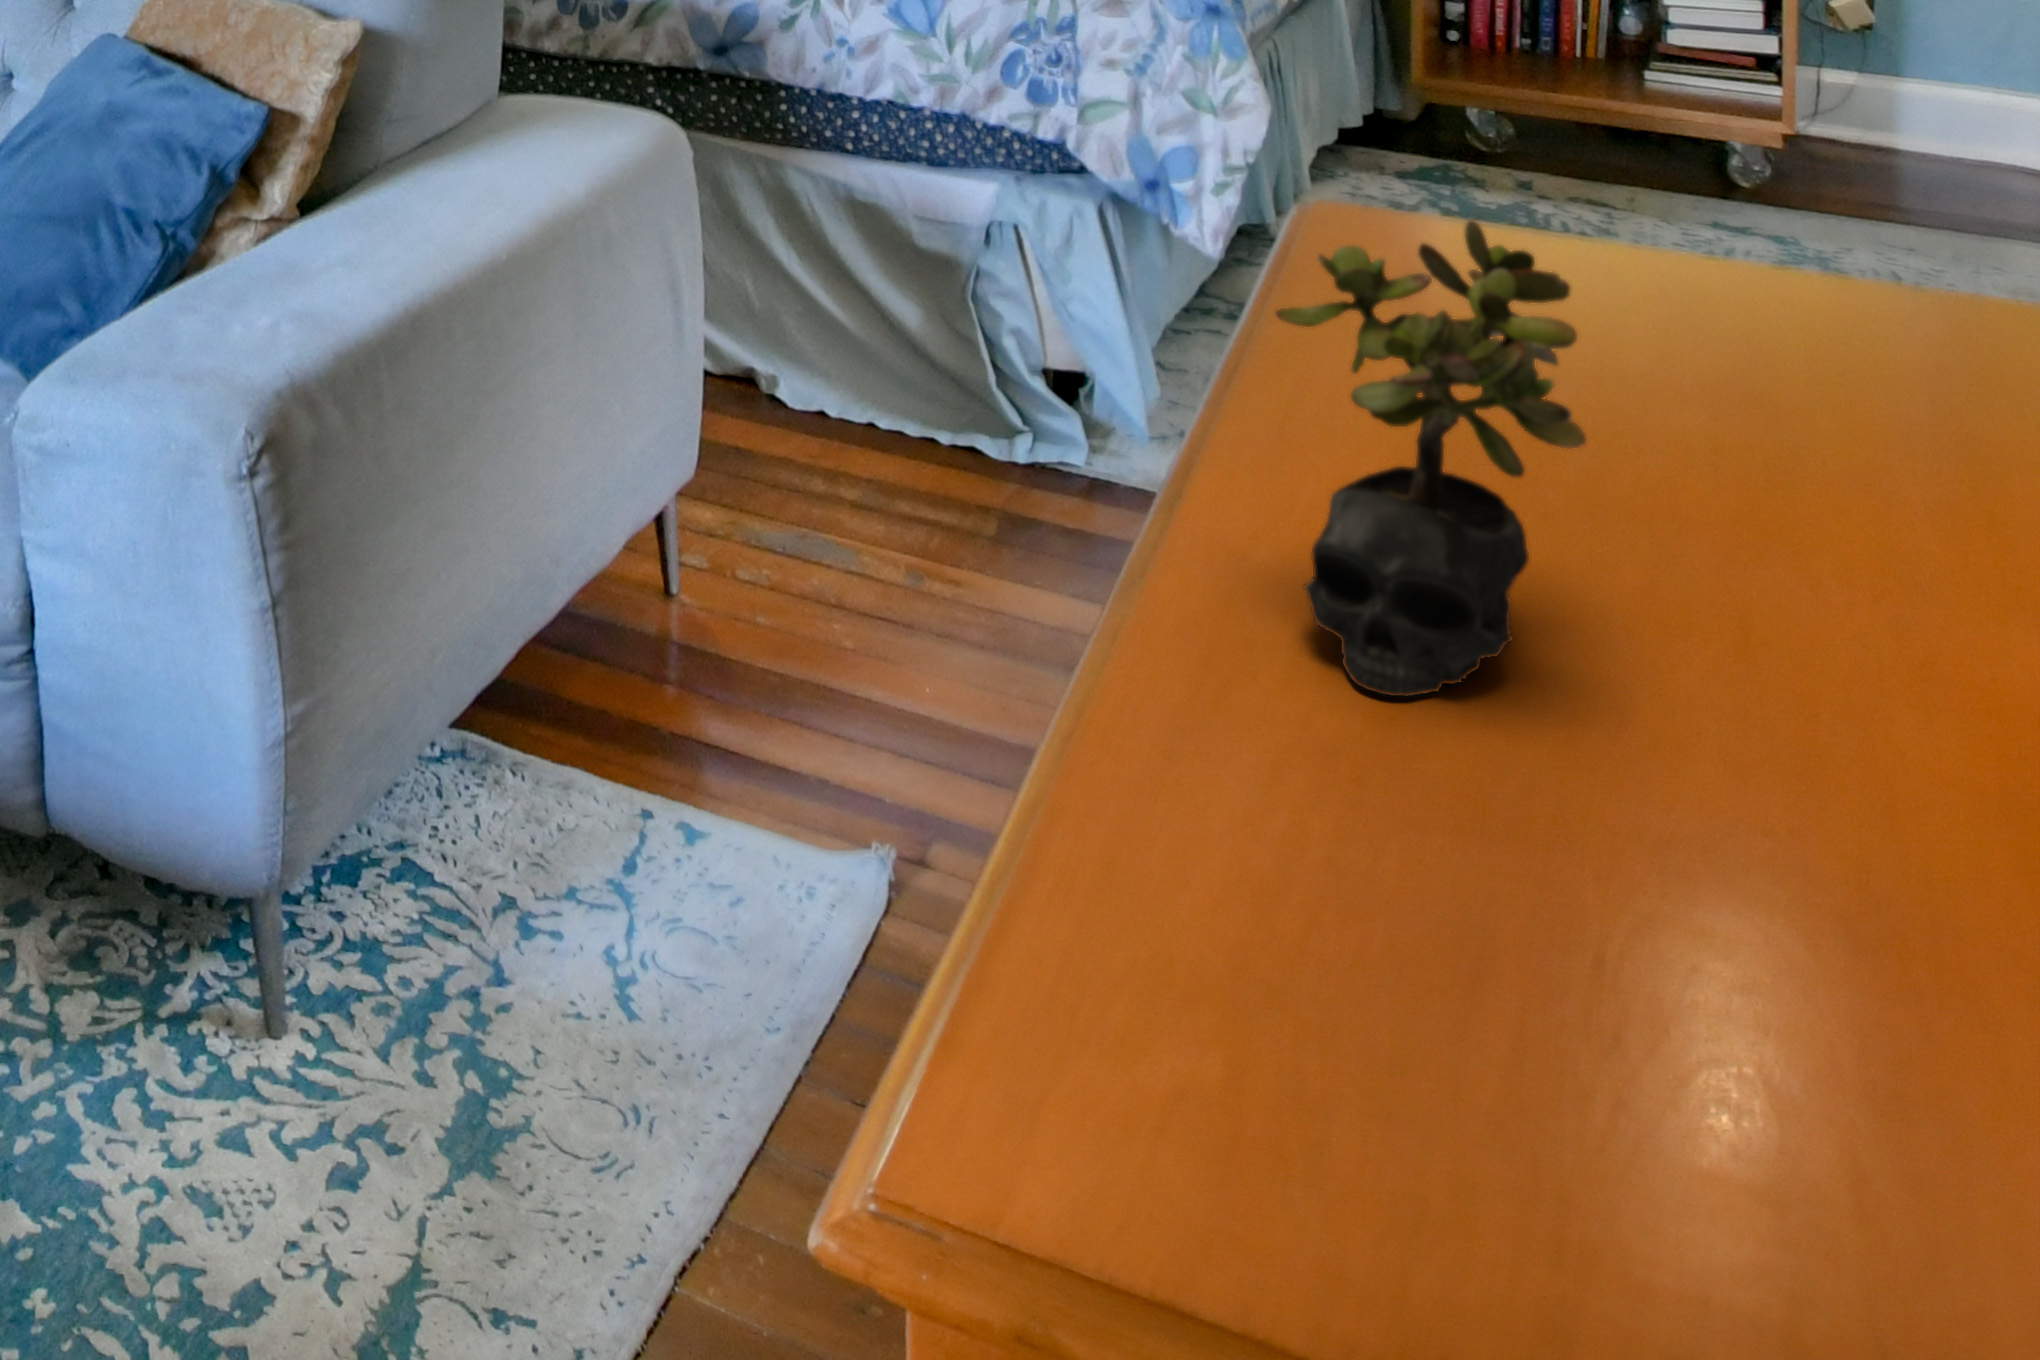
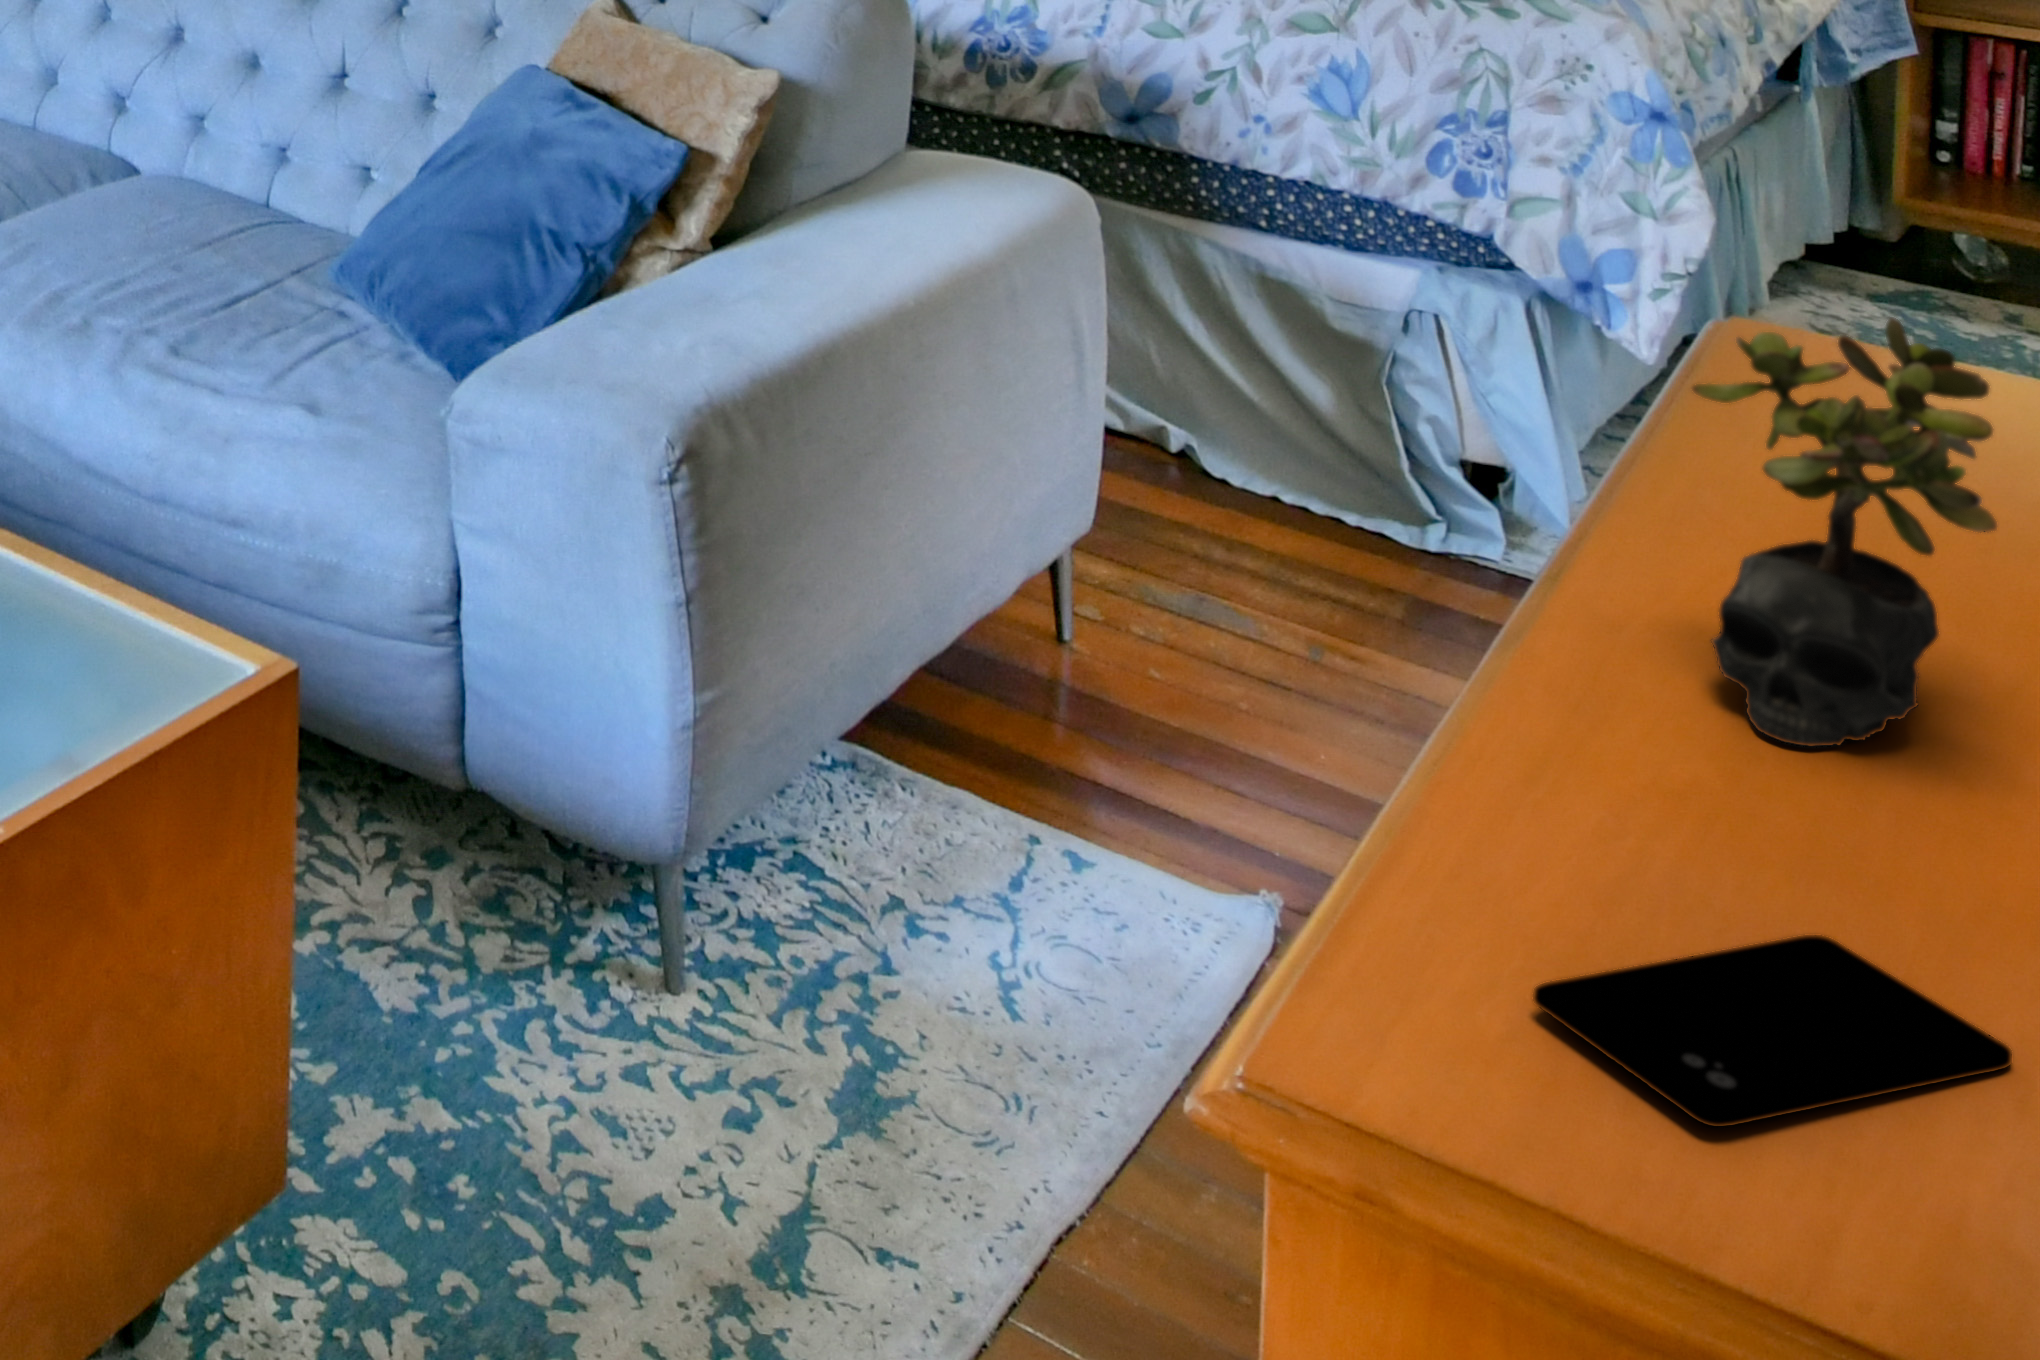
smartphone: none [1144,925,1642,1186] -> present [1533,935,2012,1127]

